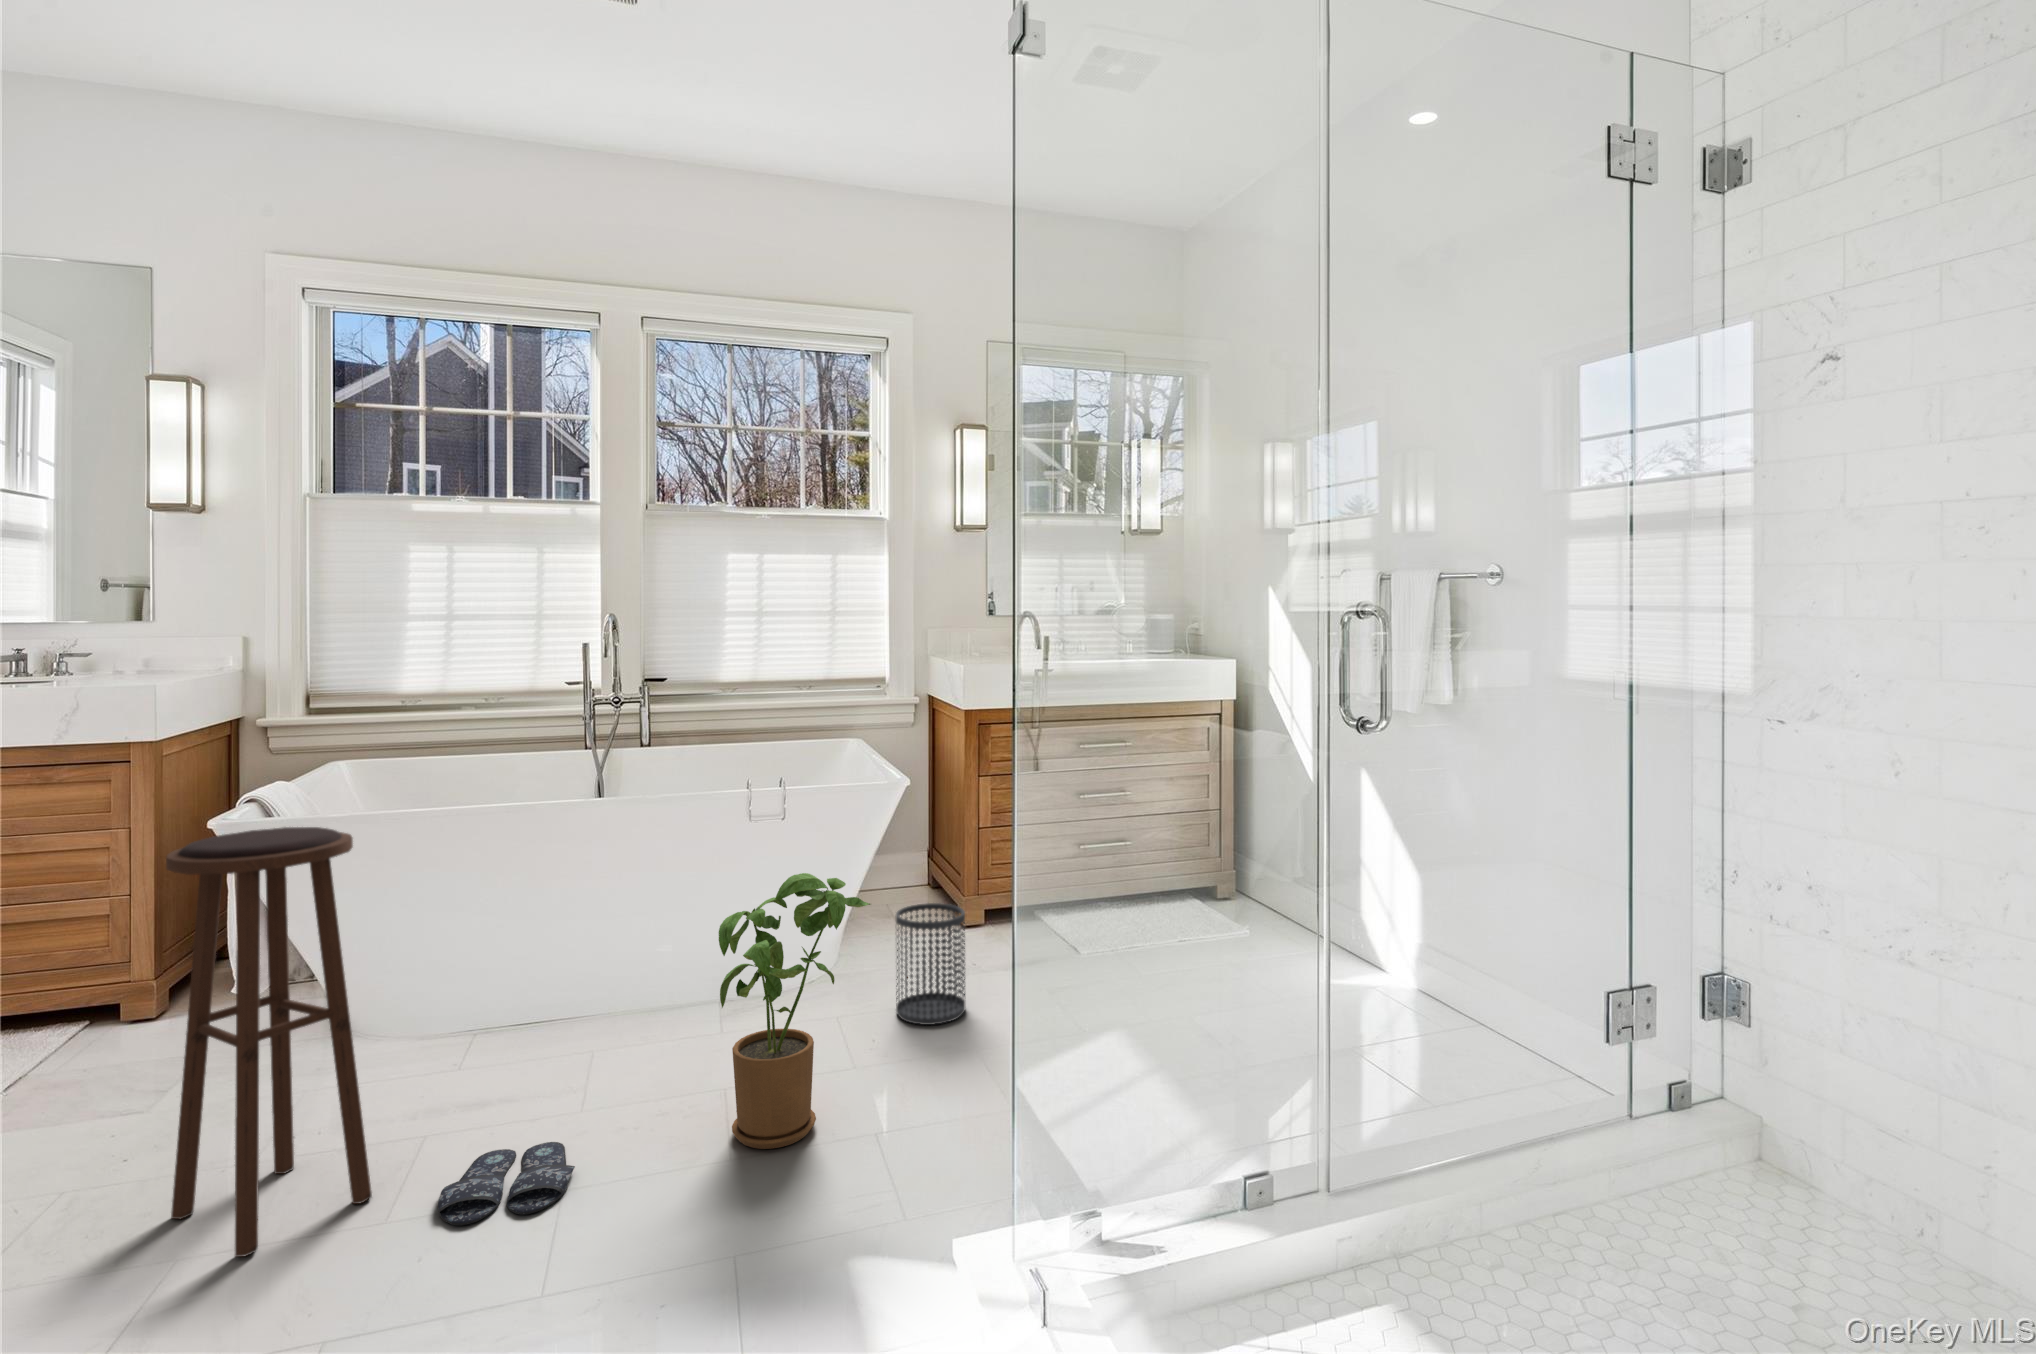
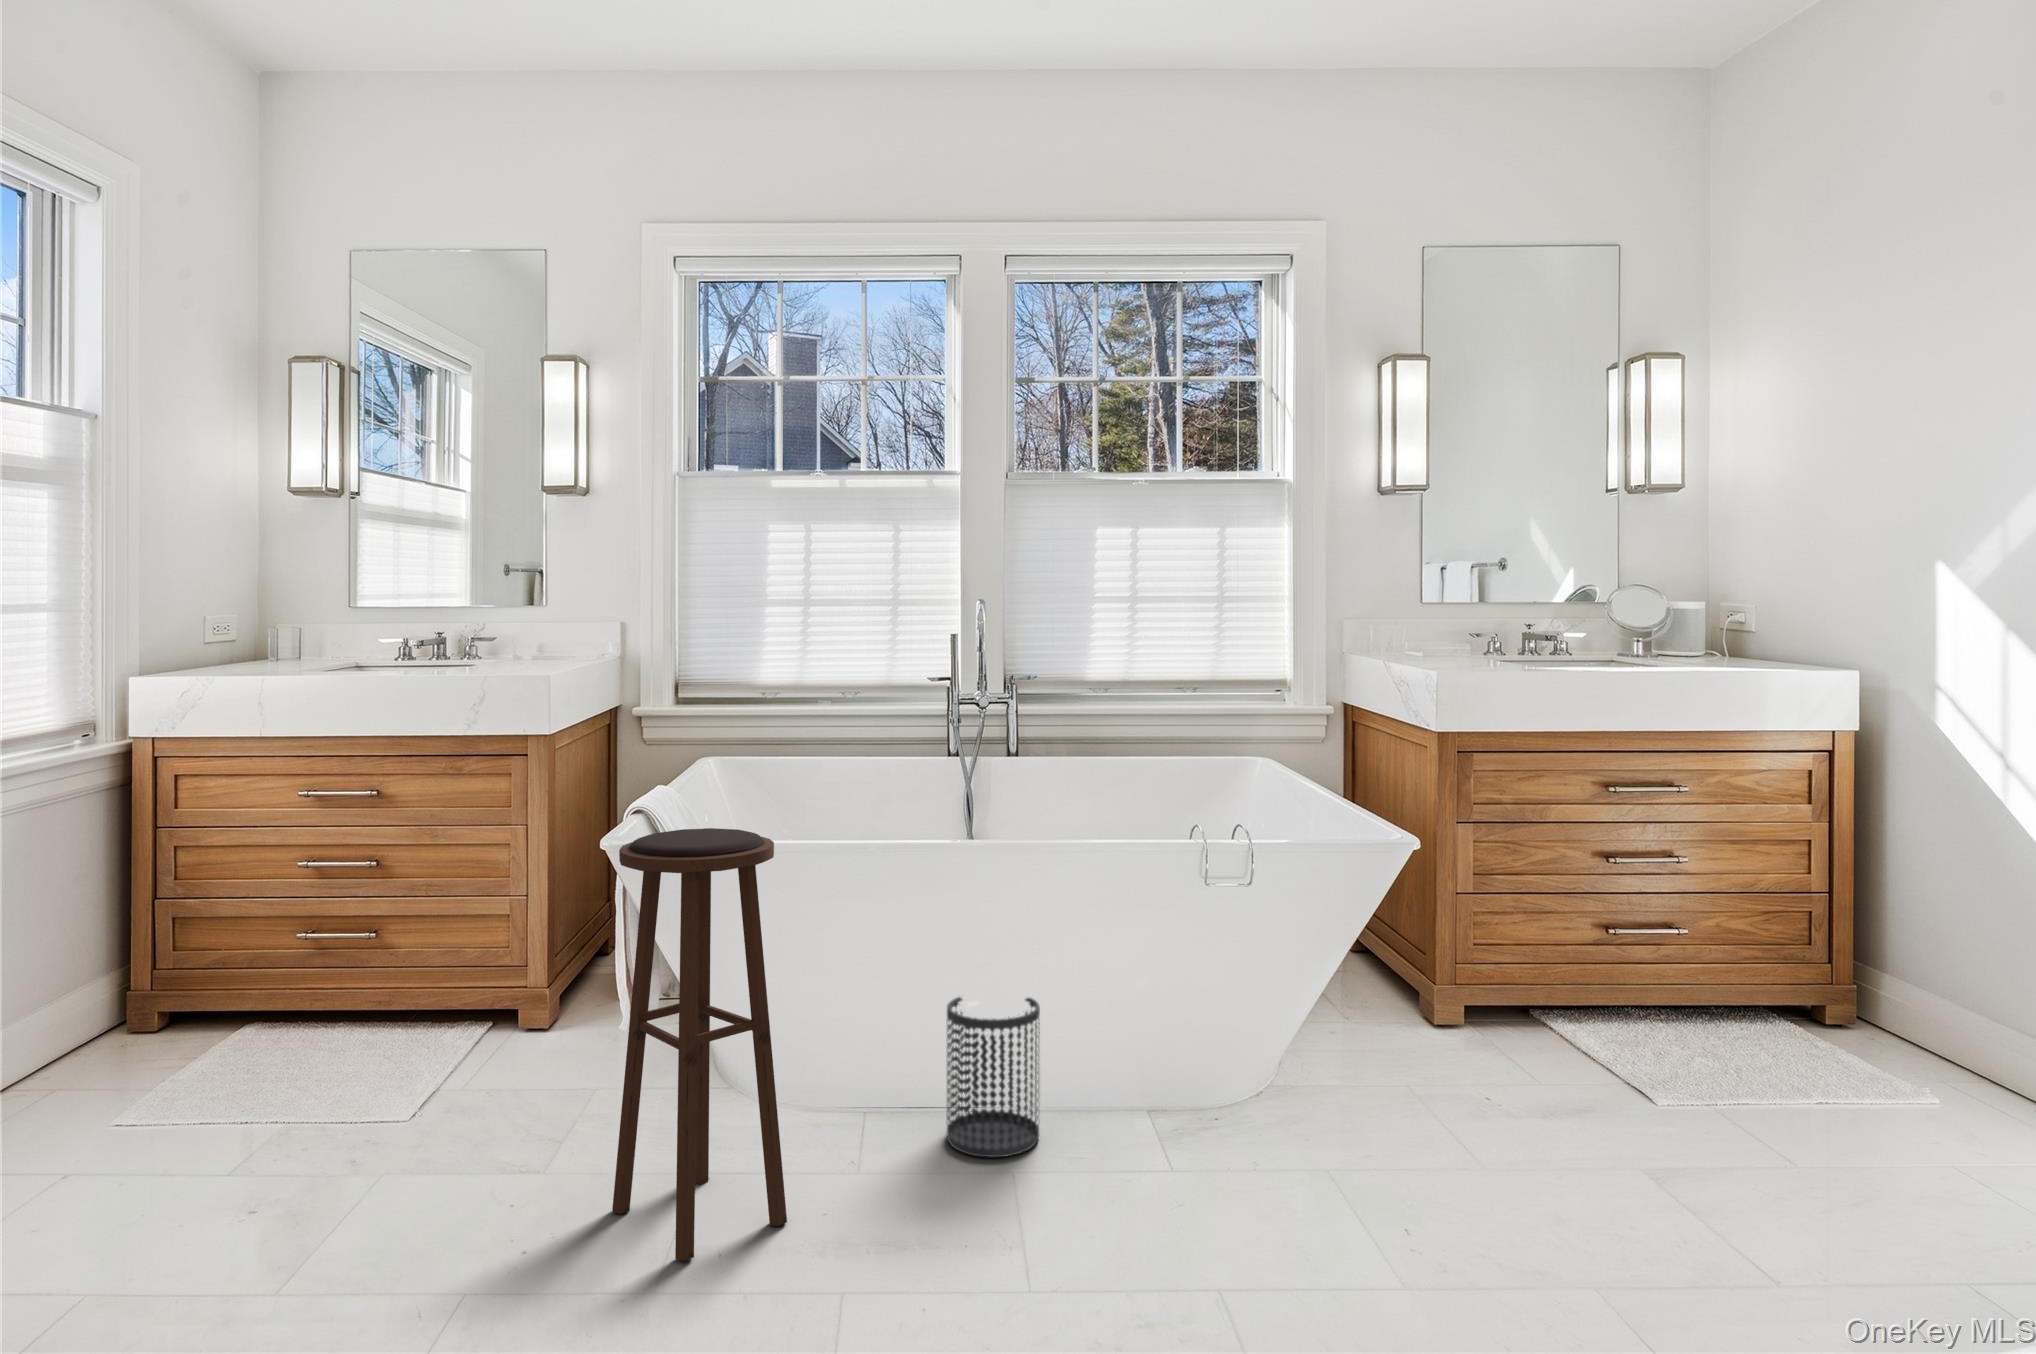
house plant: present [719,873,871,1149] -> none [1135,917,1317,1237]
wastebasket: present [896,903,965,1025] -> present [947,997,1040,1158]
slippers: present [438,1142,575,1225] -> none [853,1192,983,1266]

